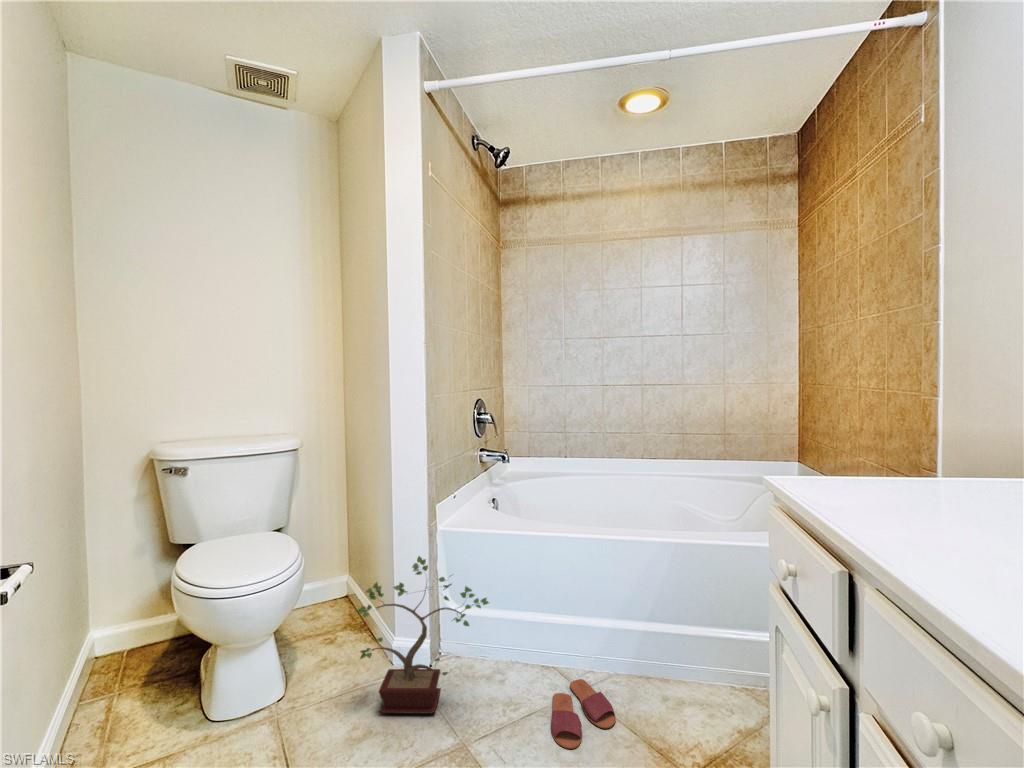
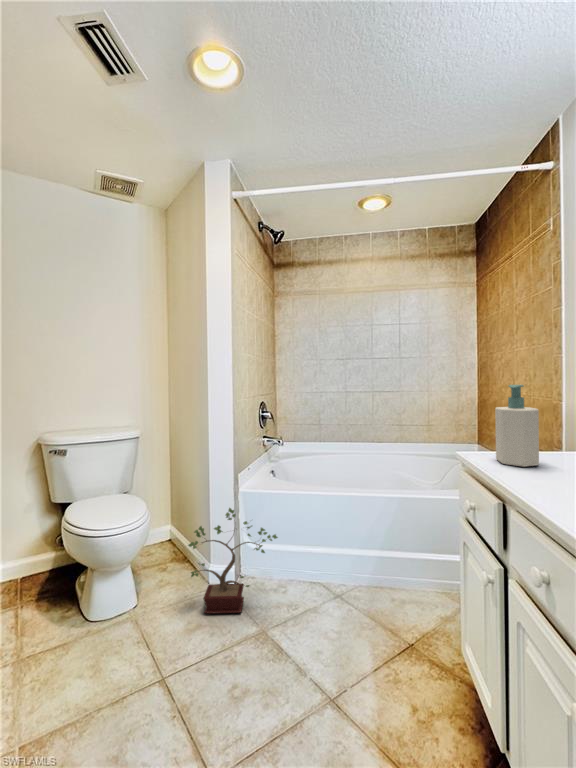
soap bottle: none [833,367,910,506] -> present [495,385,539,467]
slippers: present [551,679,616,749] -> none [319,589,361,631]

